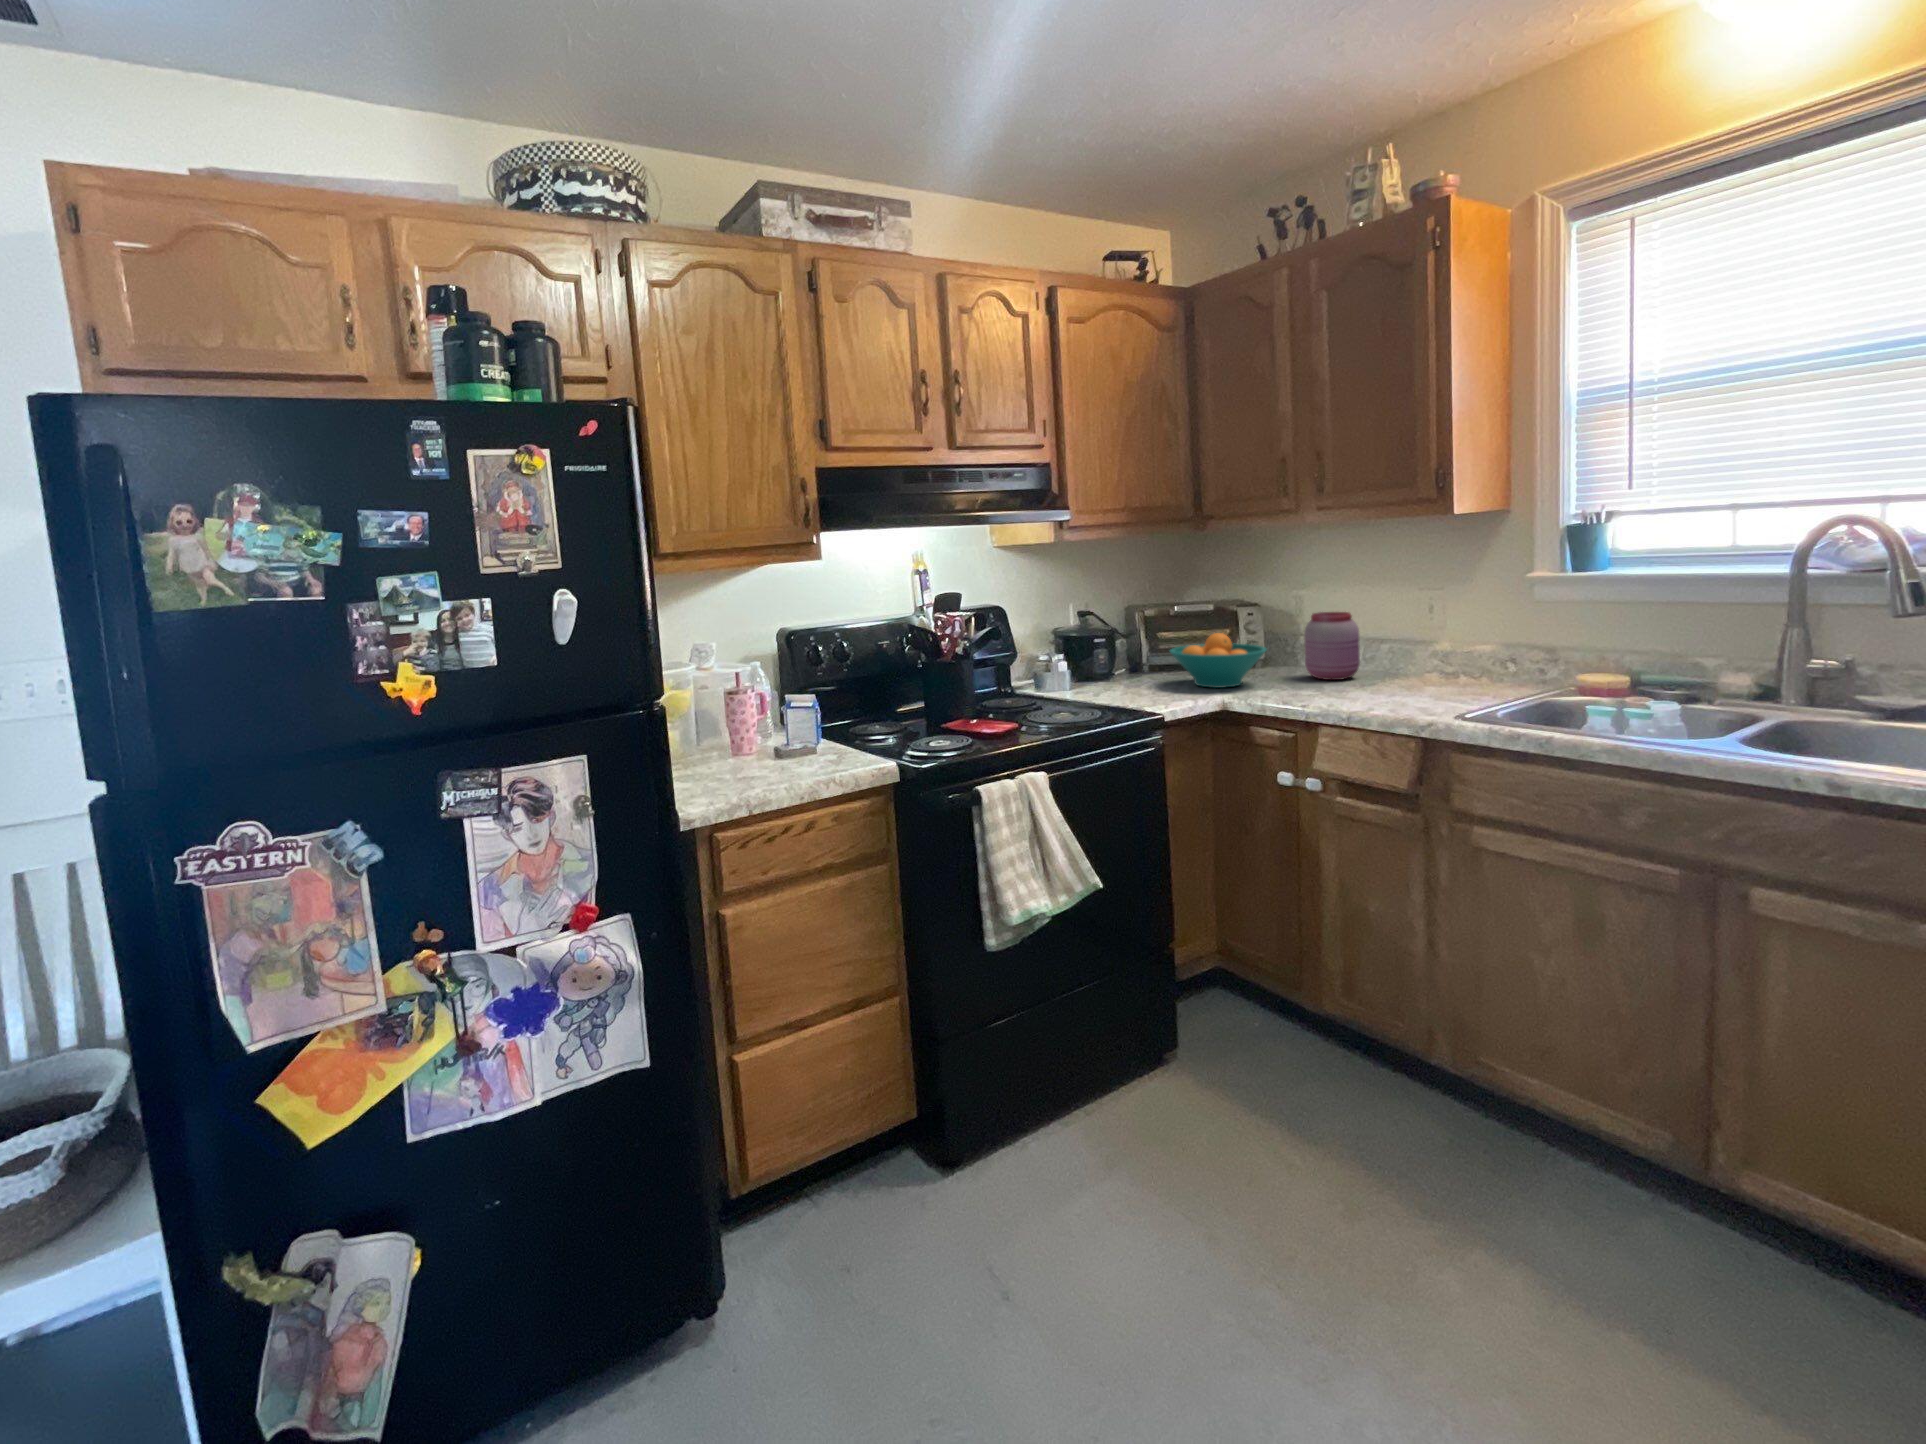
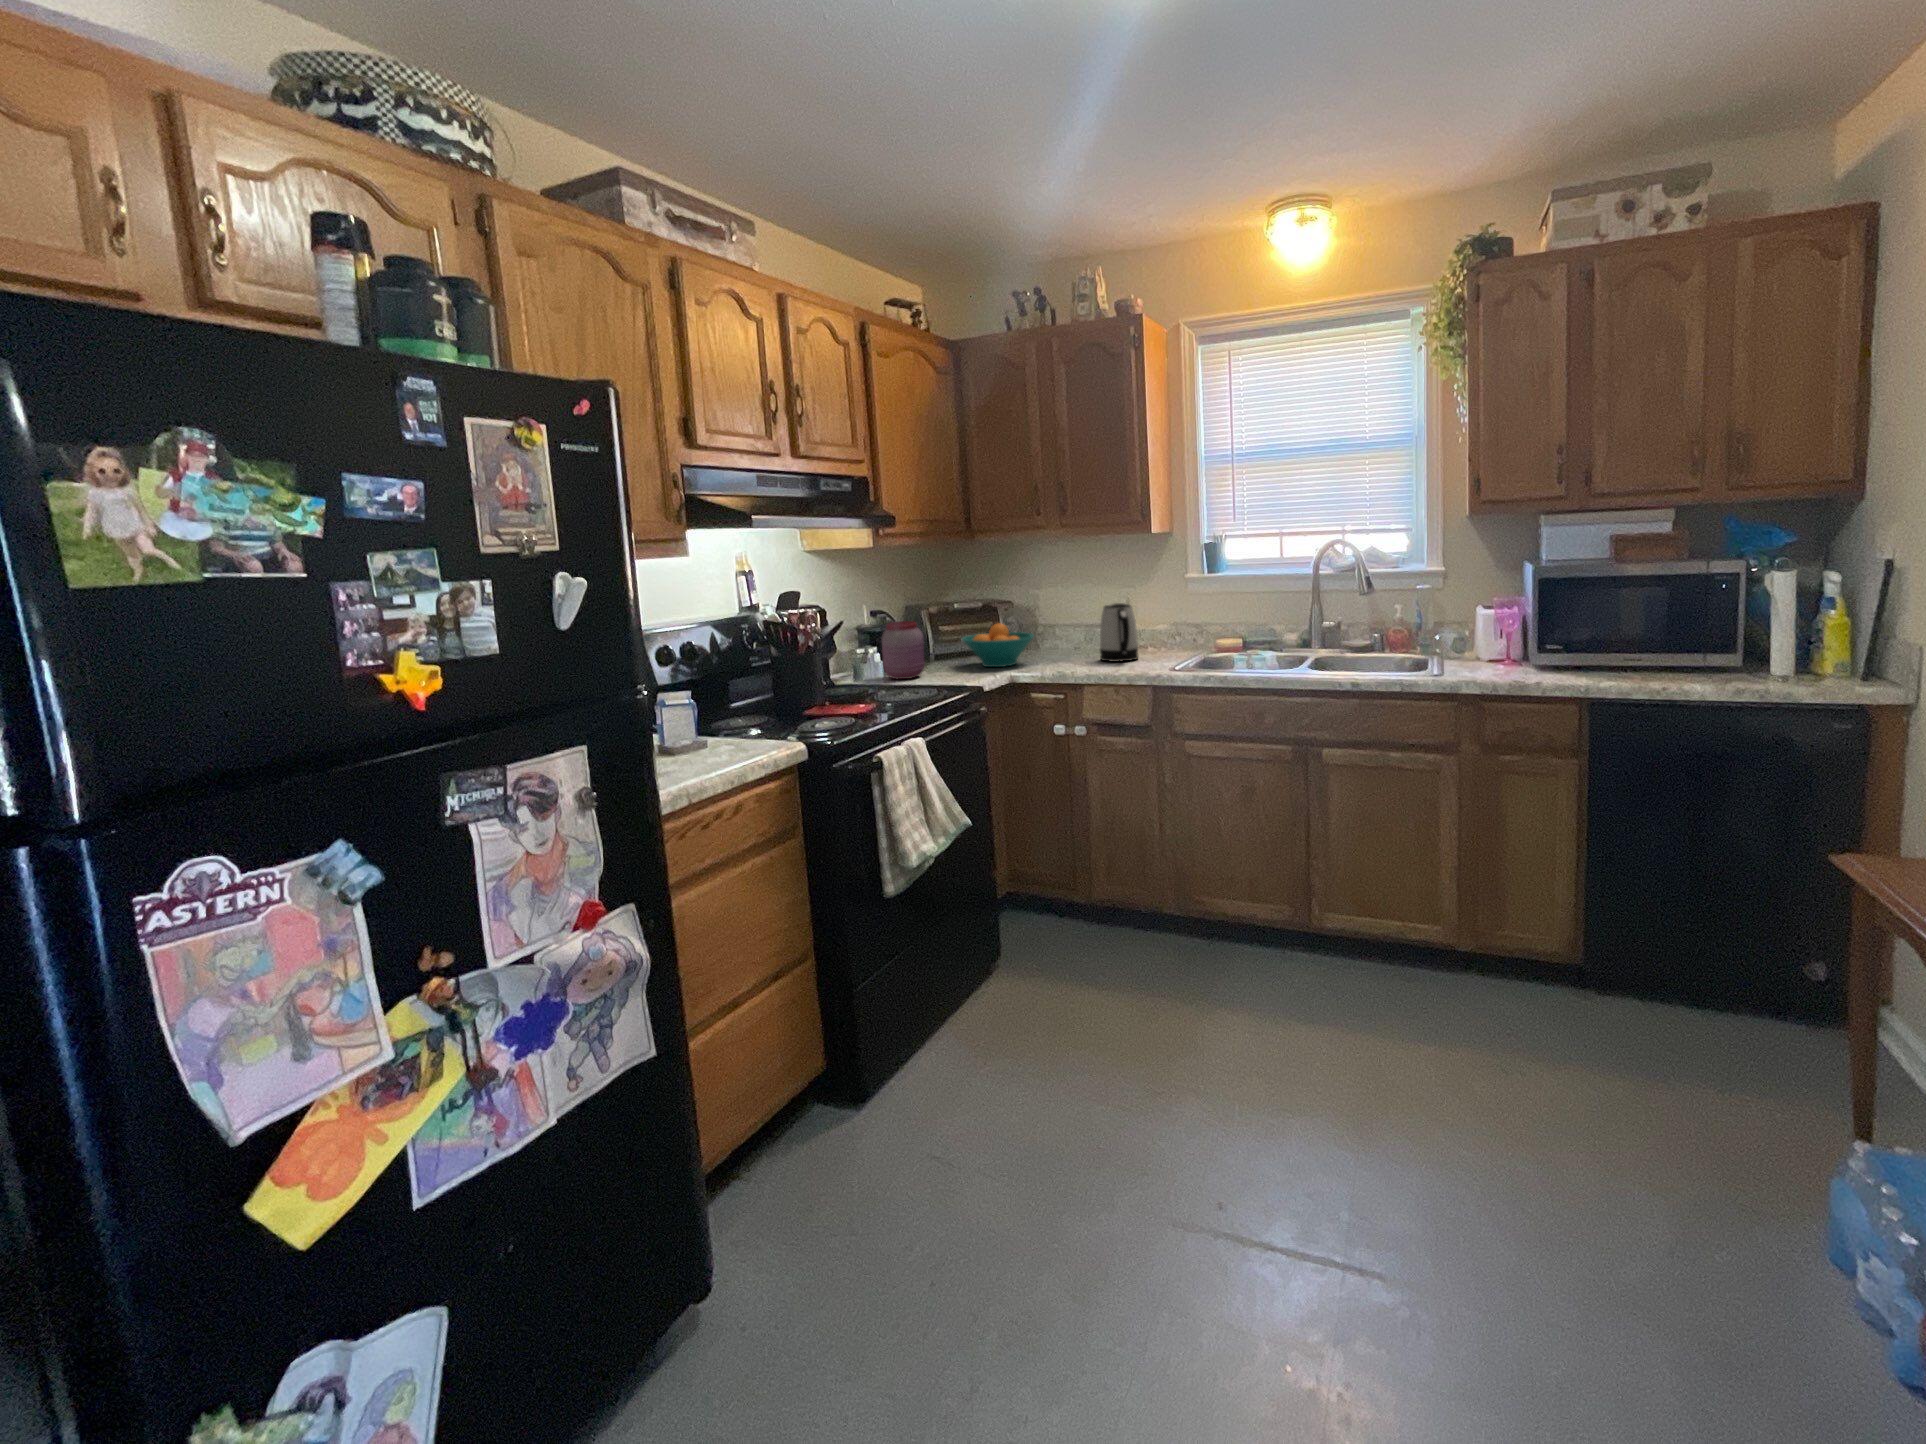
jar: present [1304,612,1360,680] -> present [882,621,925,679]
kettle: none [1363,612,1427,693] -> present [1100,603,1138,662]

